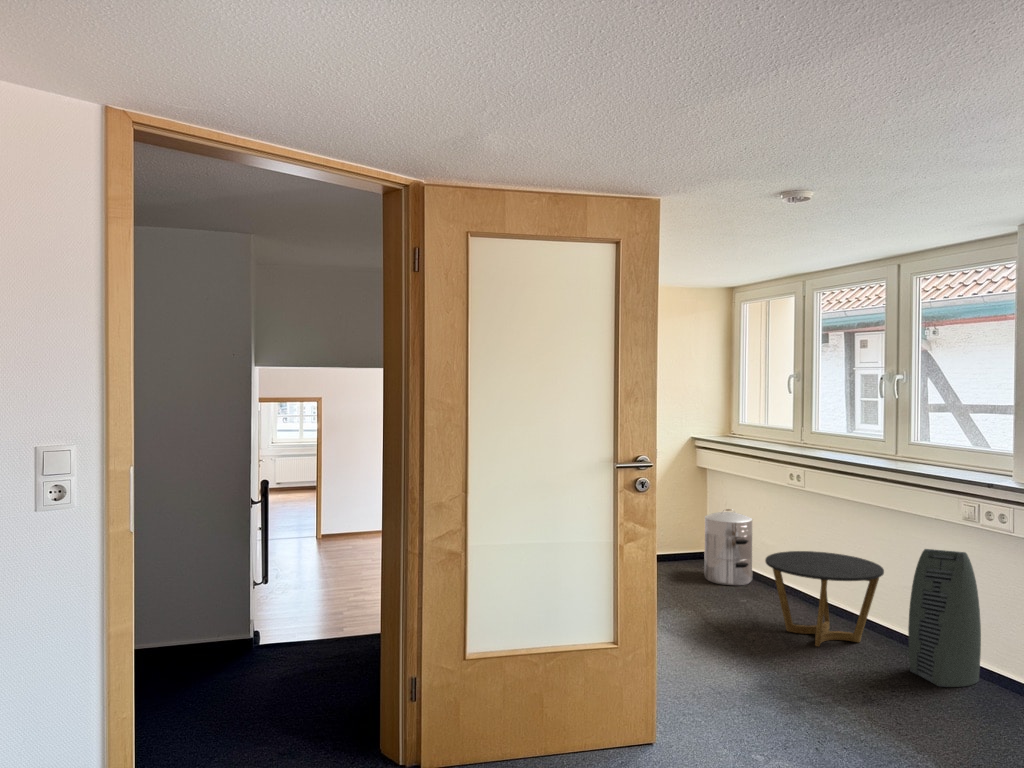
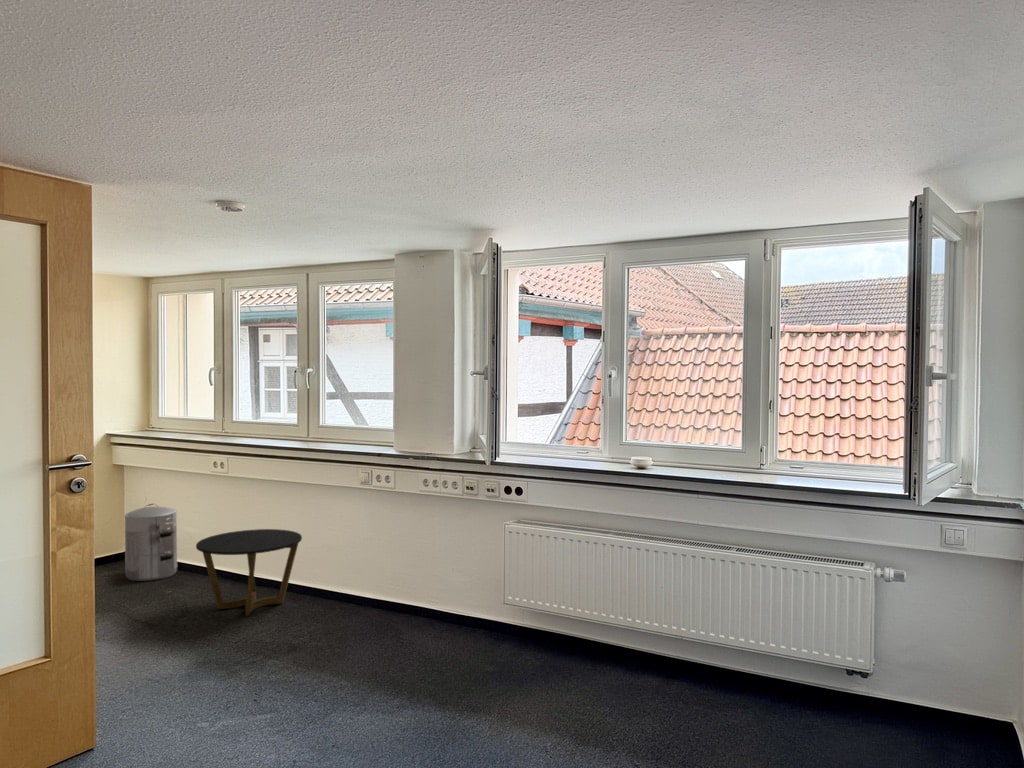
air purifier: present [908,549,981,687] -> none [324,510,375,622]

